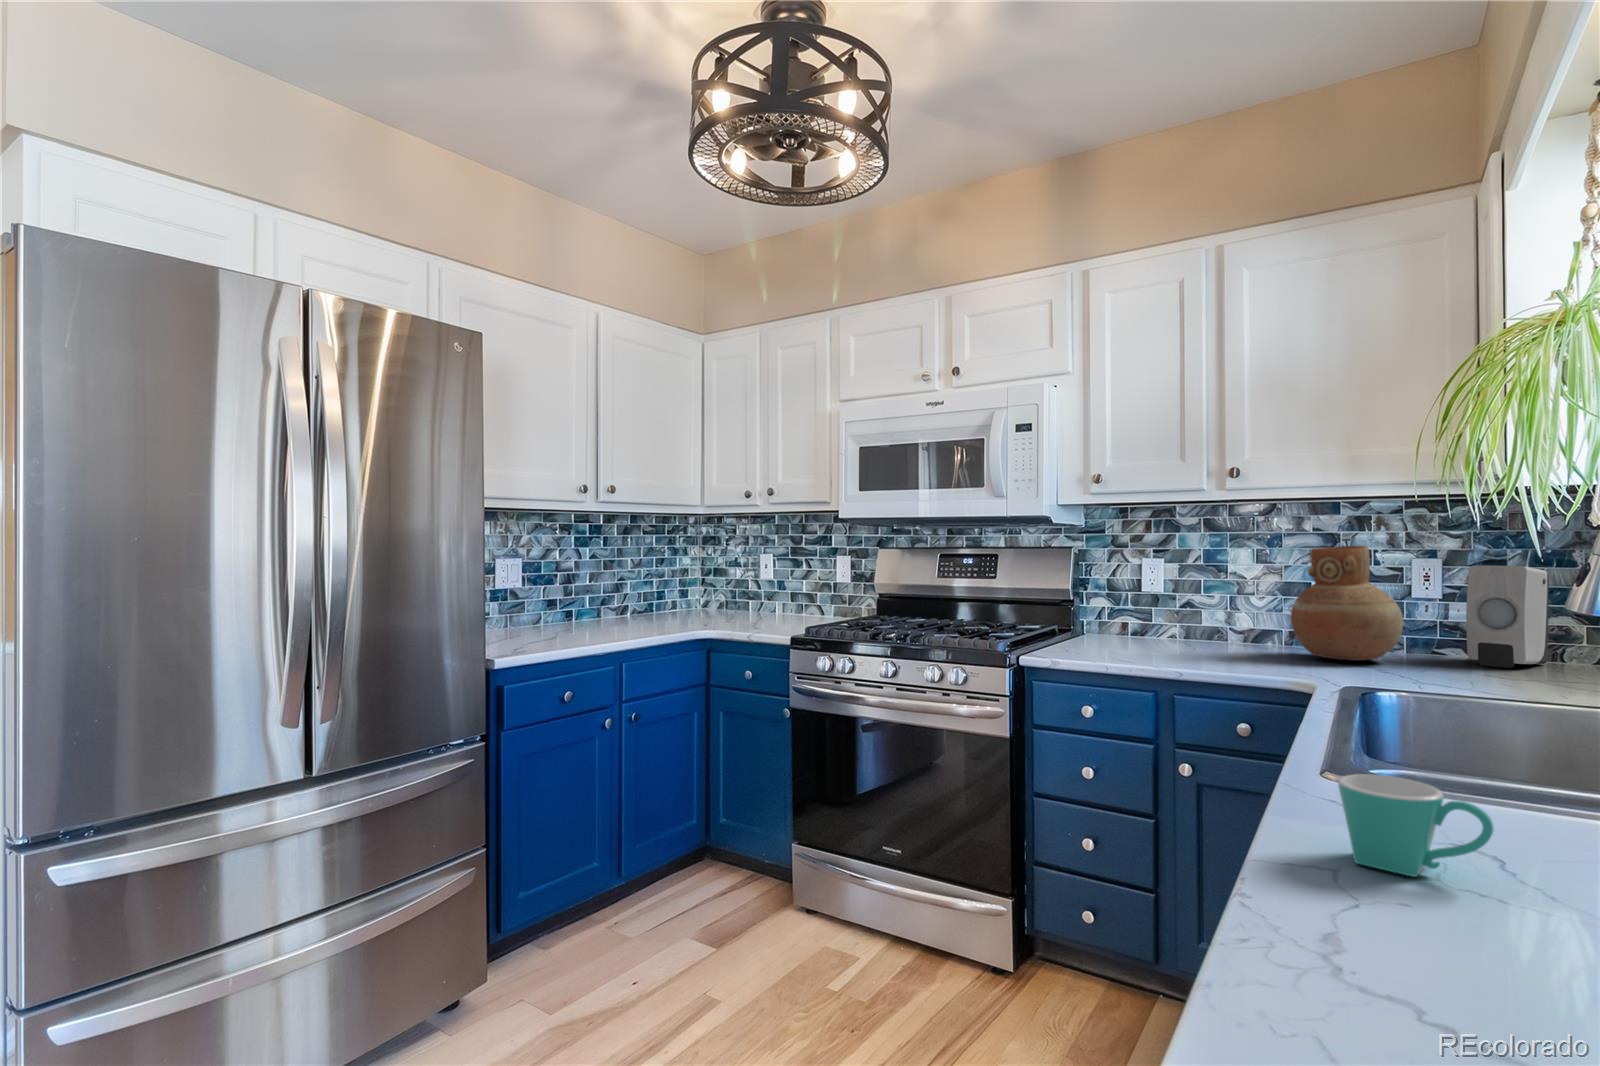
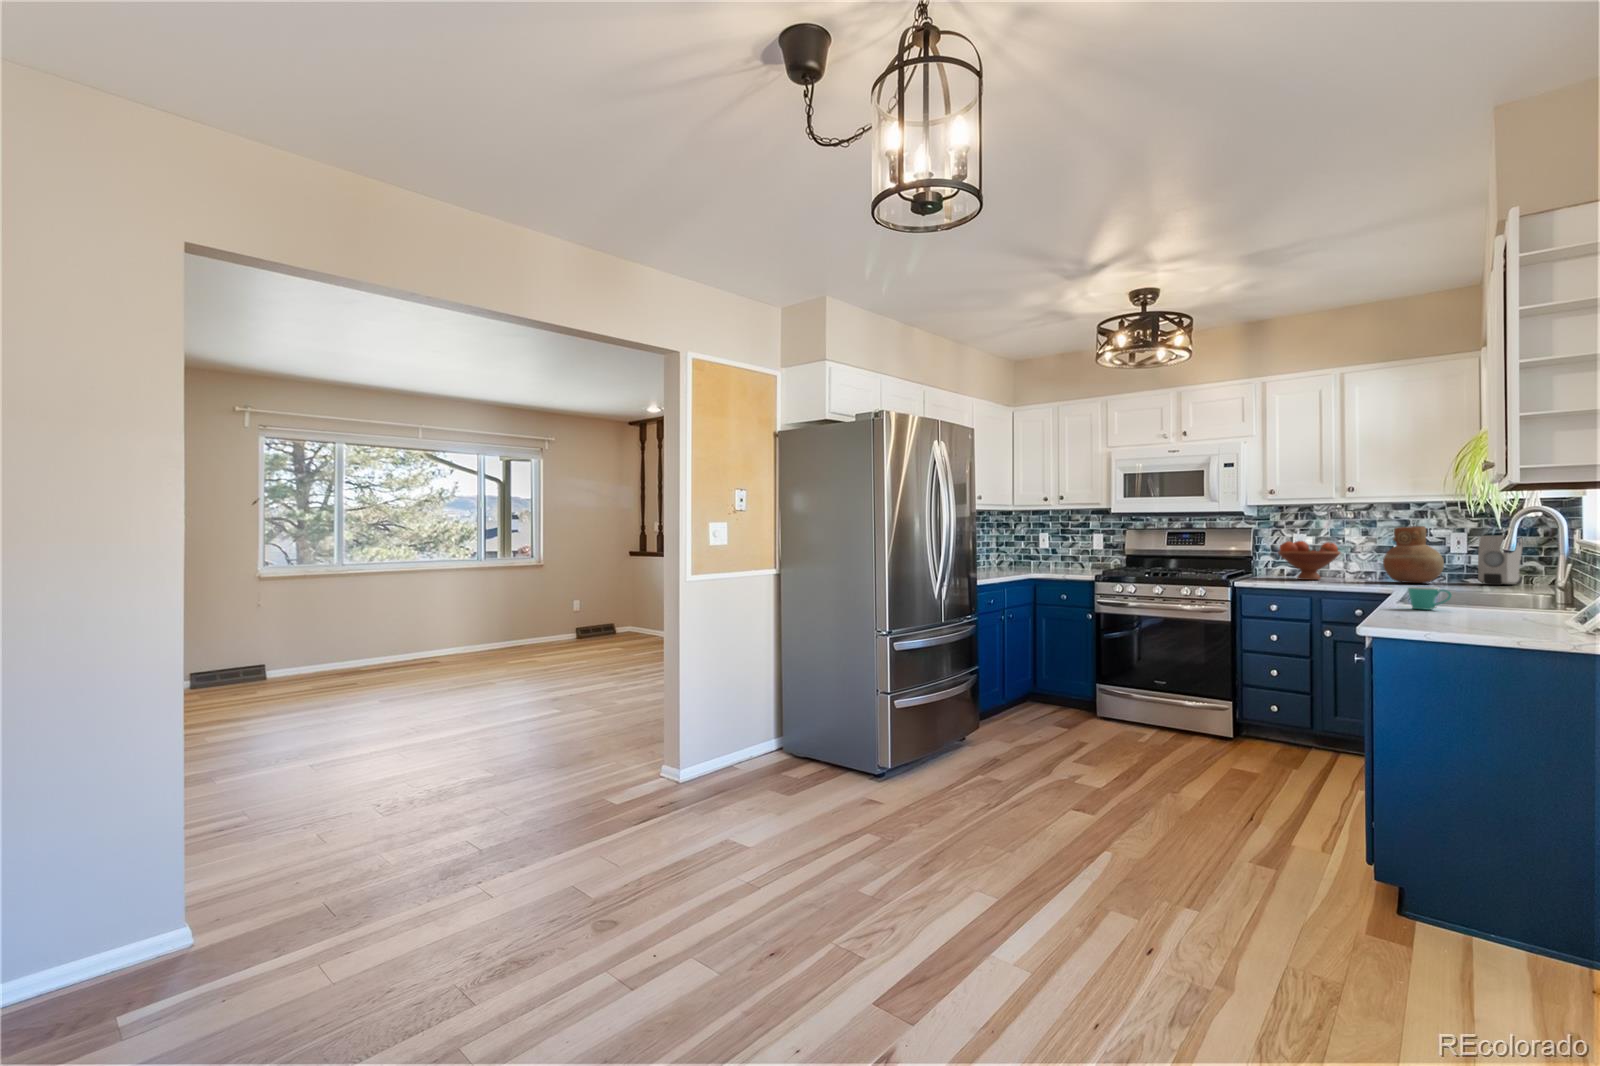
fruit bowl: none [1107,571,1218,649] -> present [1278,541,1341,580]

